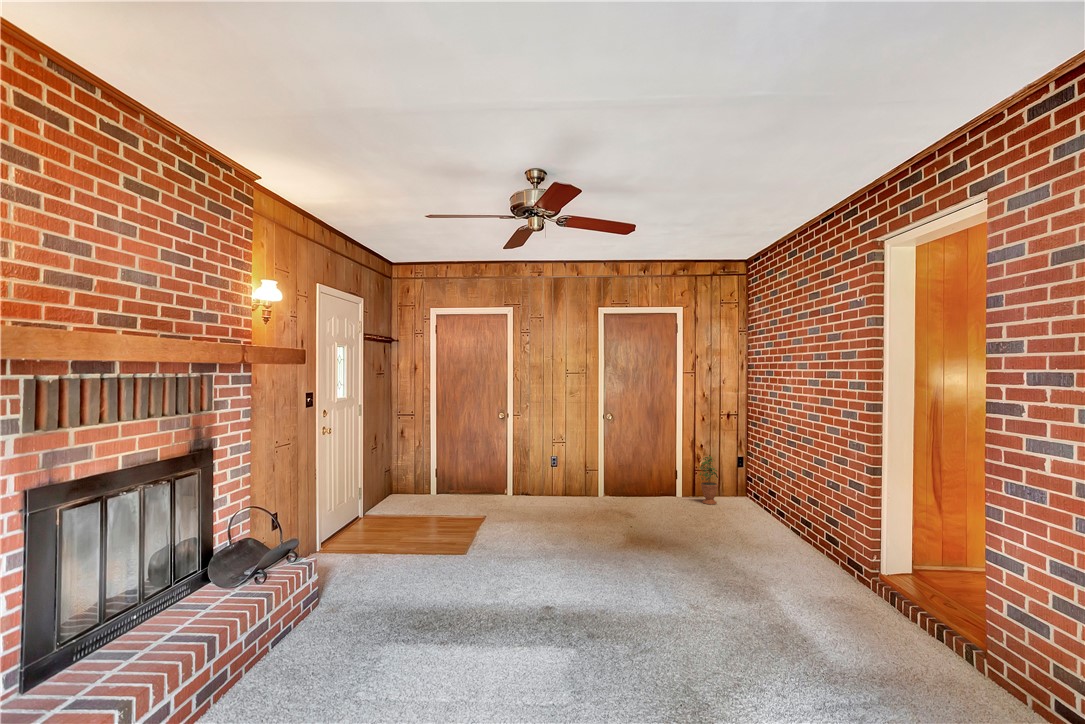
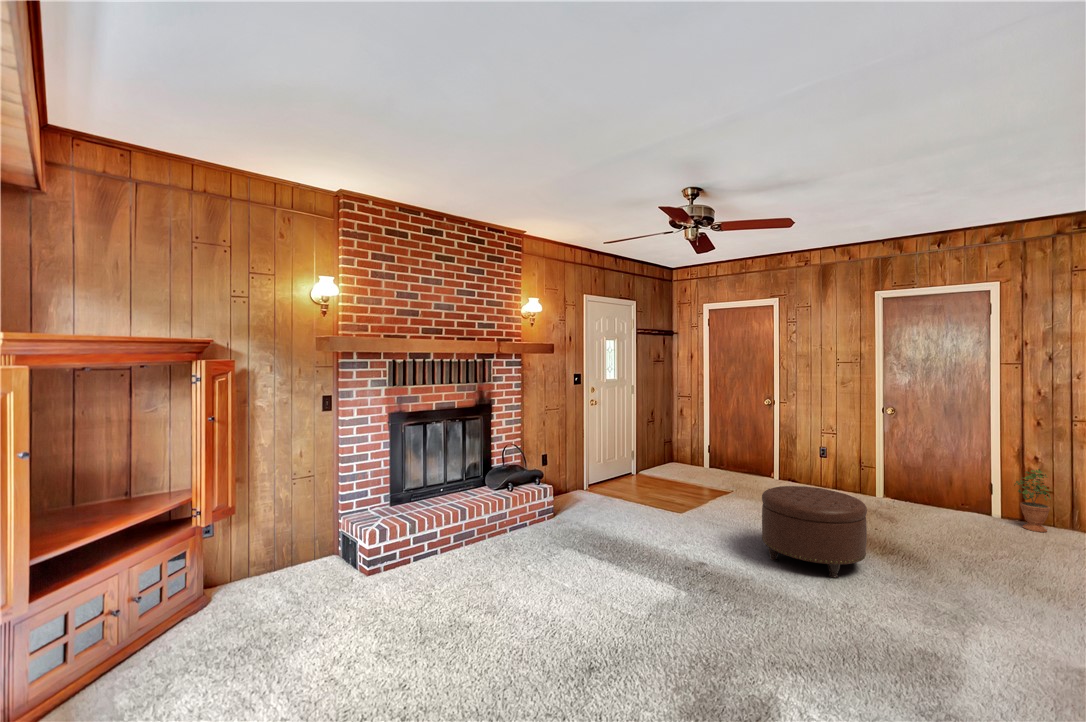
ottoman: none [582,498,675,582] -> present [762,486,867,578]

